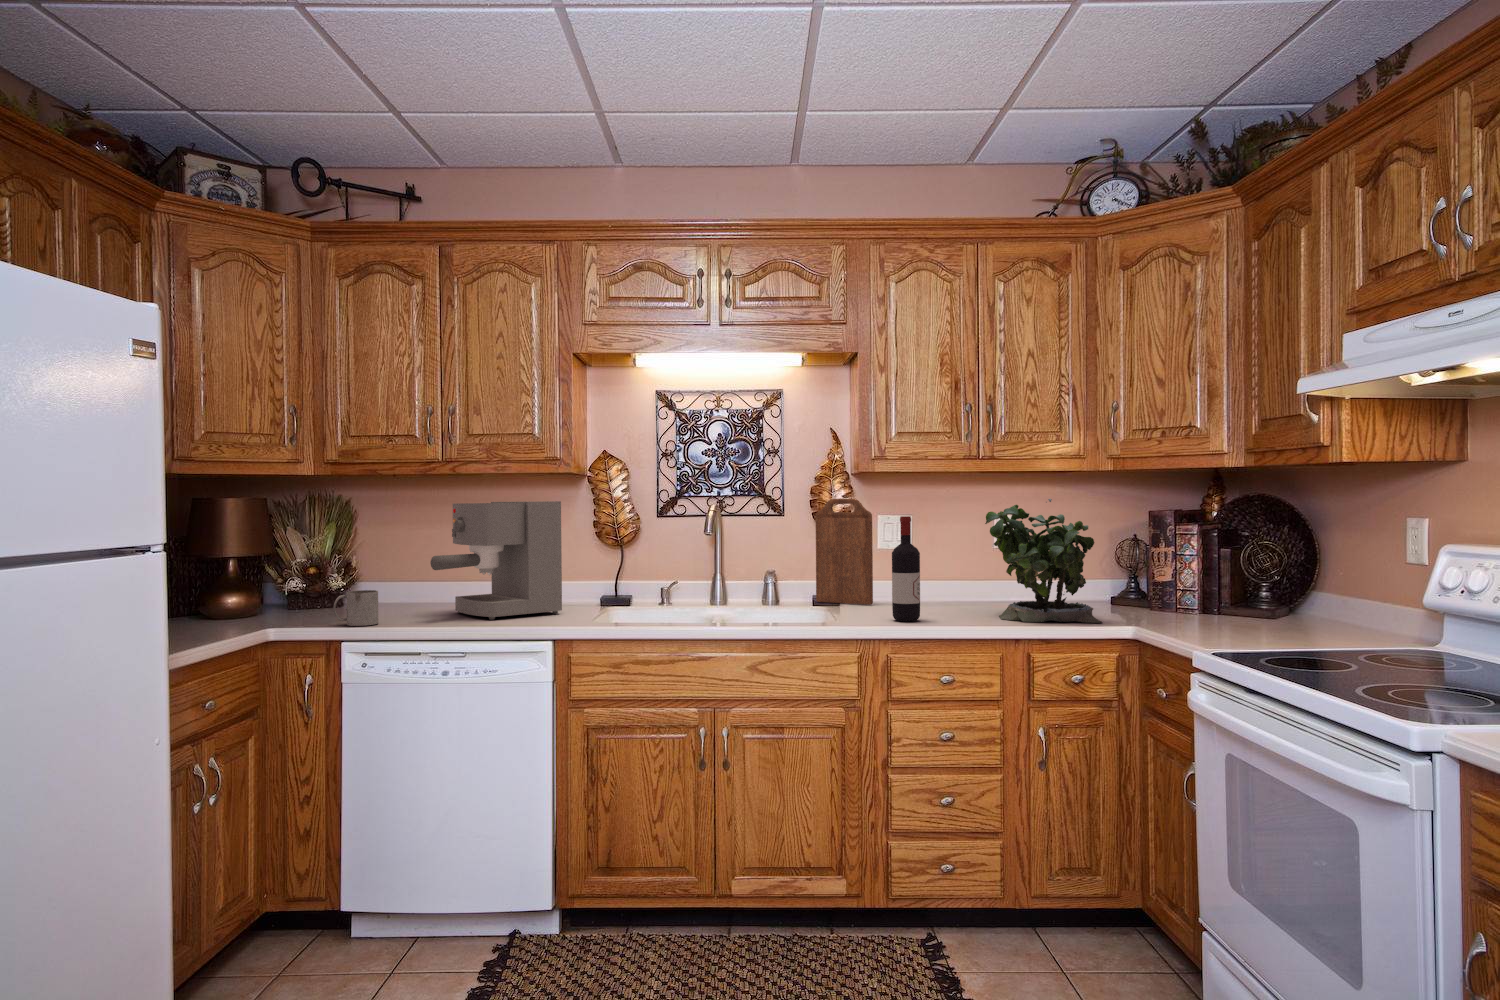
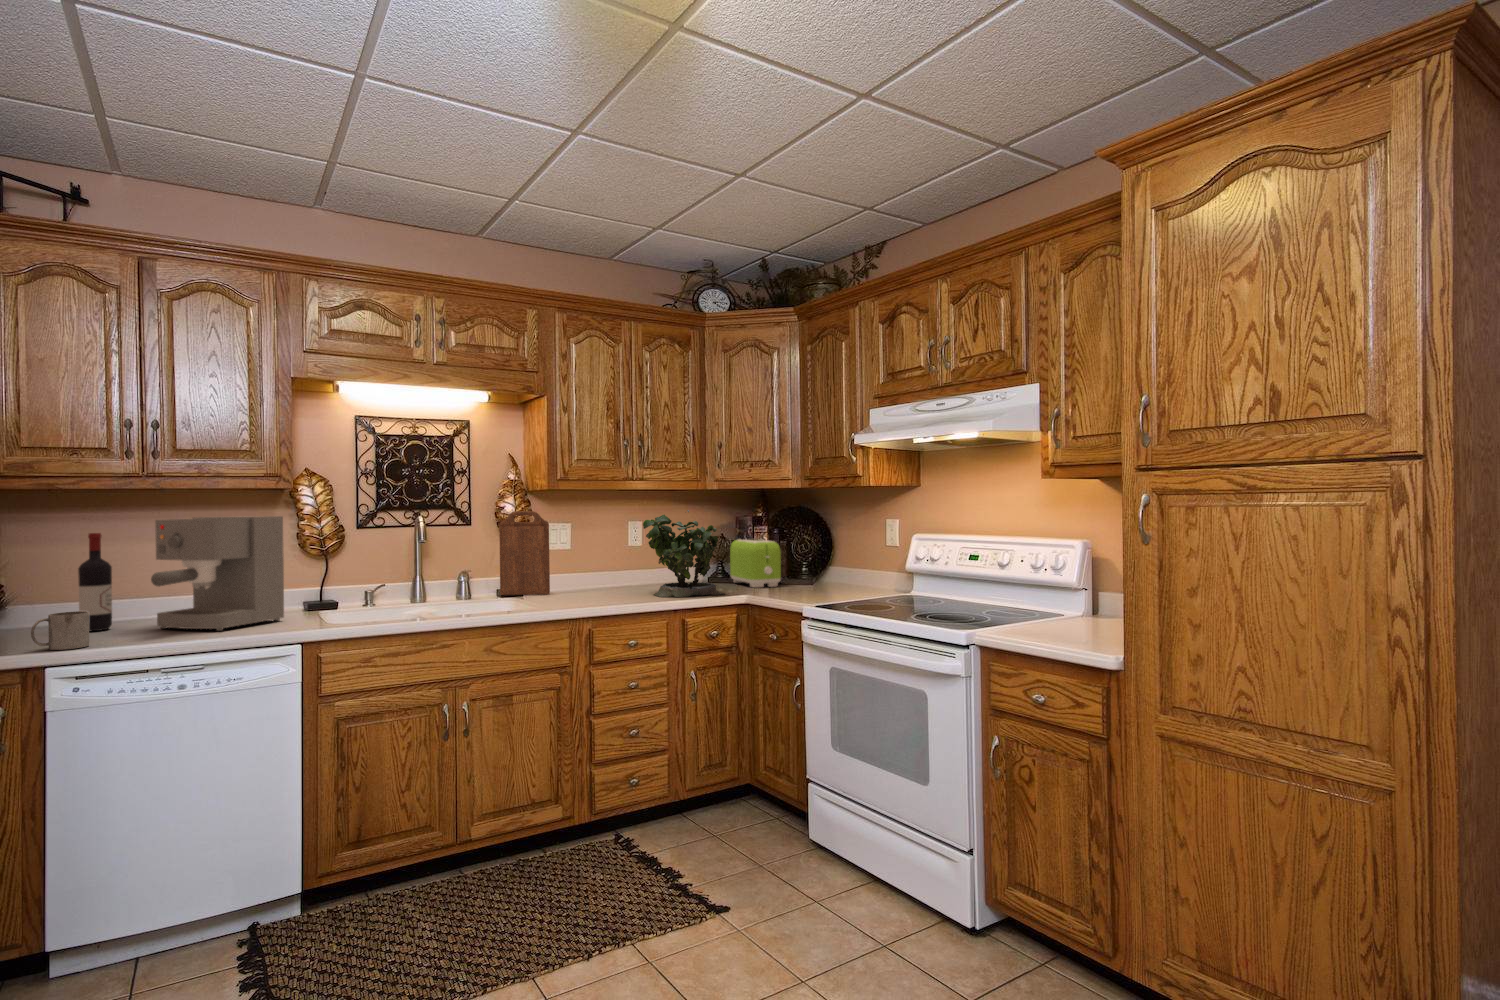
wine bottle: present [892,516,920,622] -> present [78,533,112,631]
toaster: none [1143,543,1213,617] -> present [730,539,781,587]

